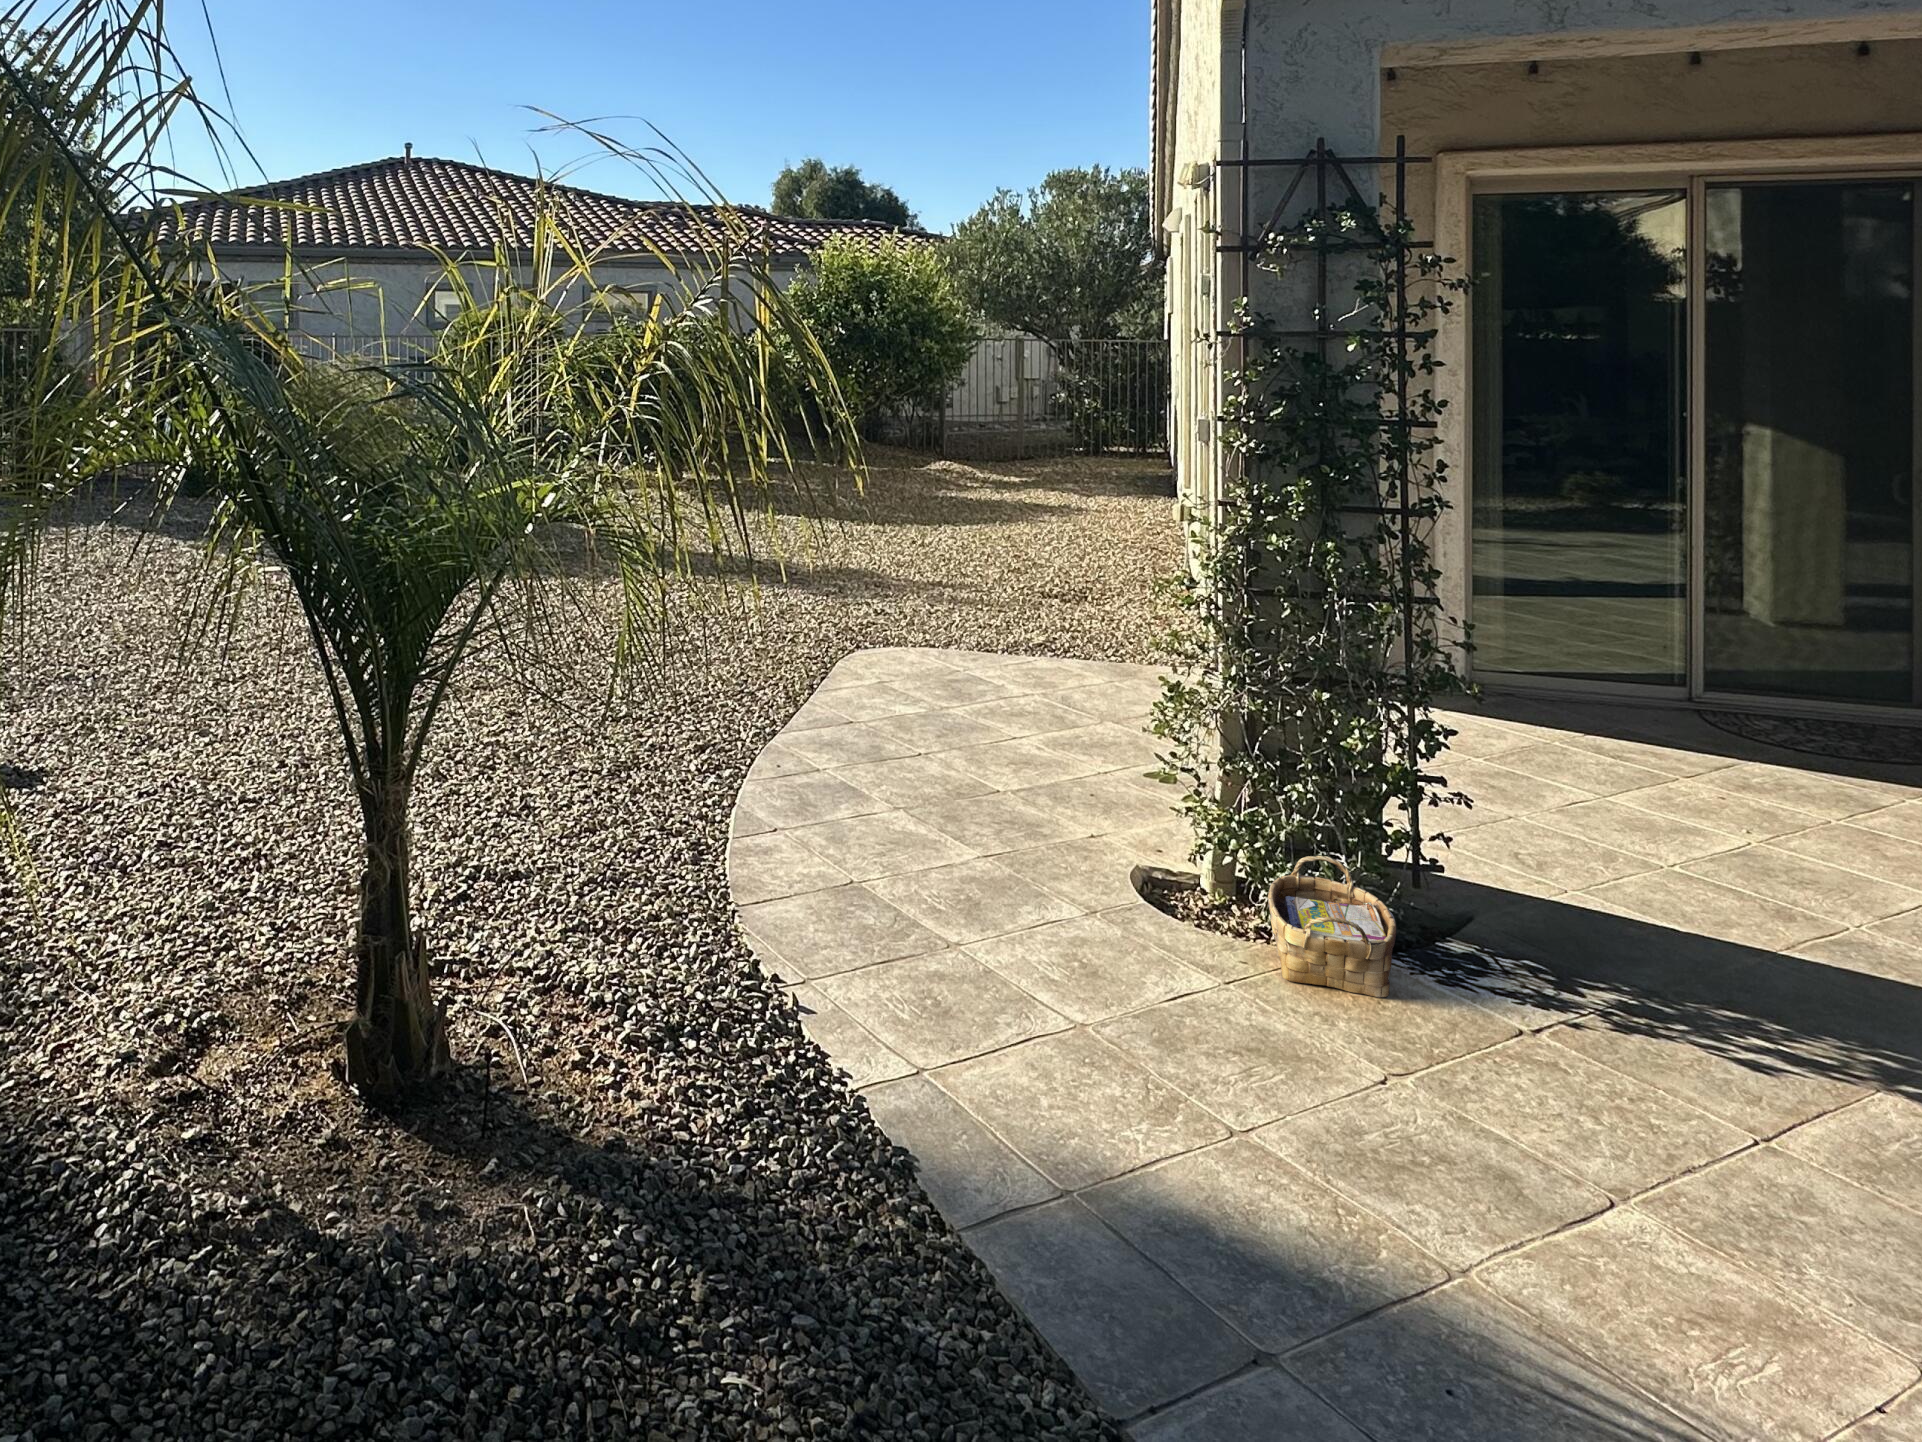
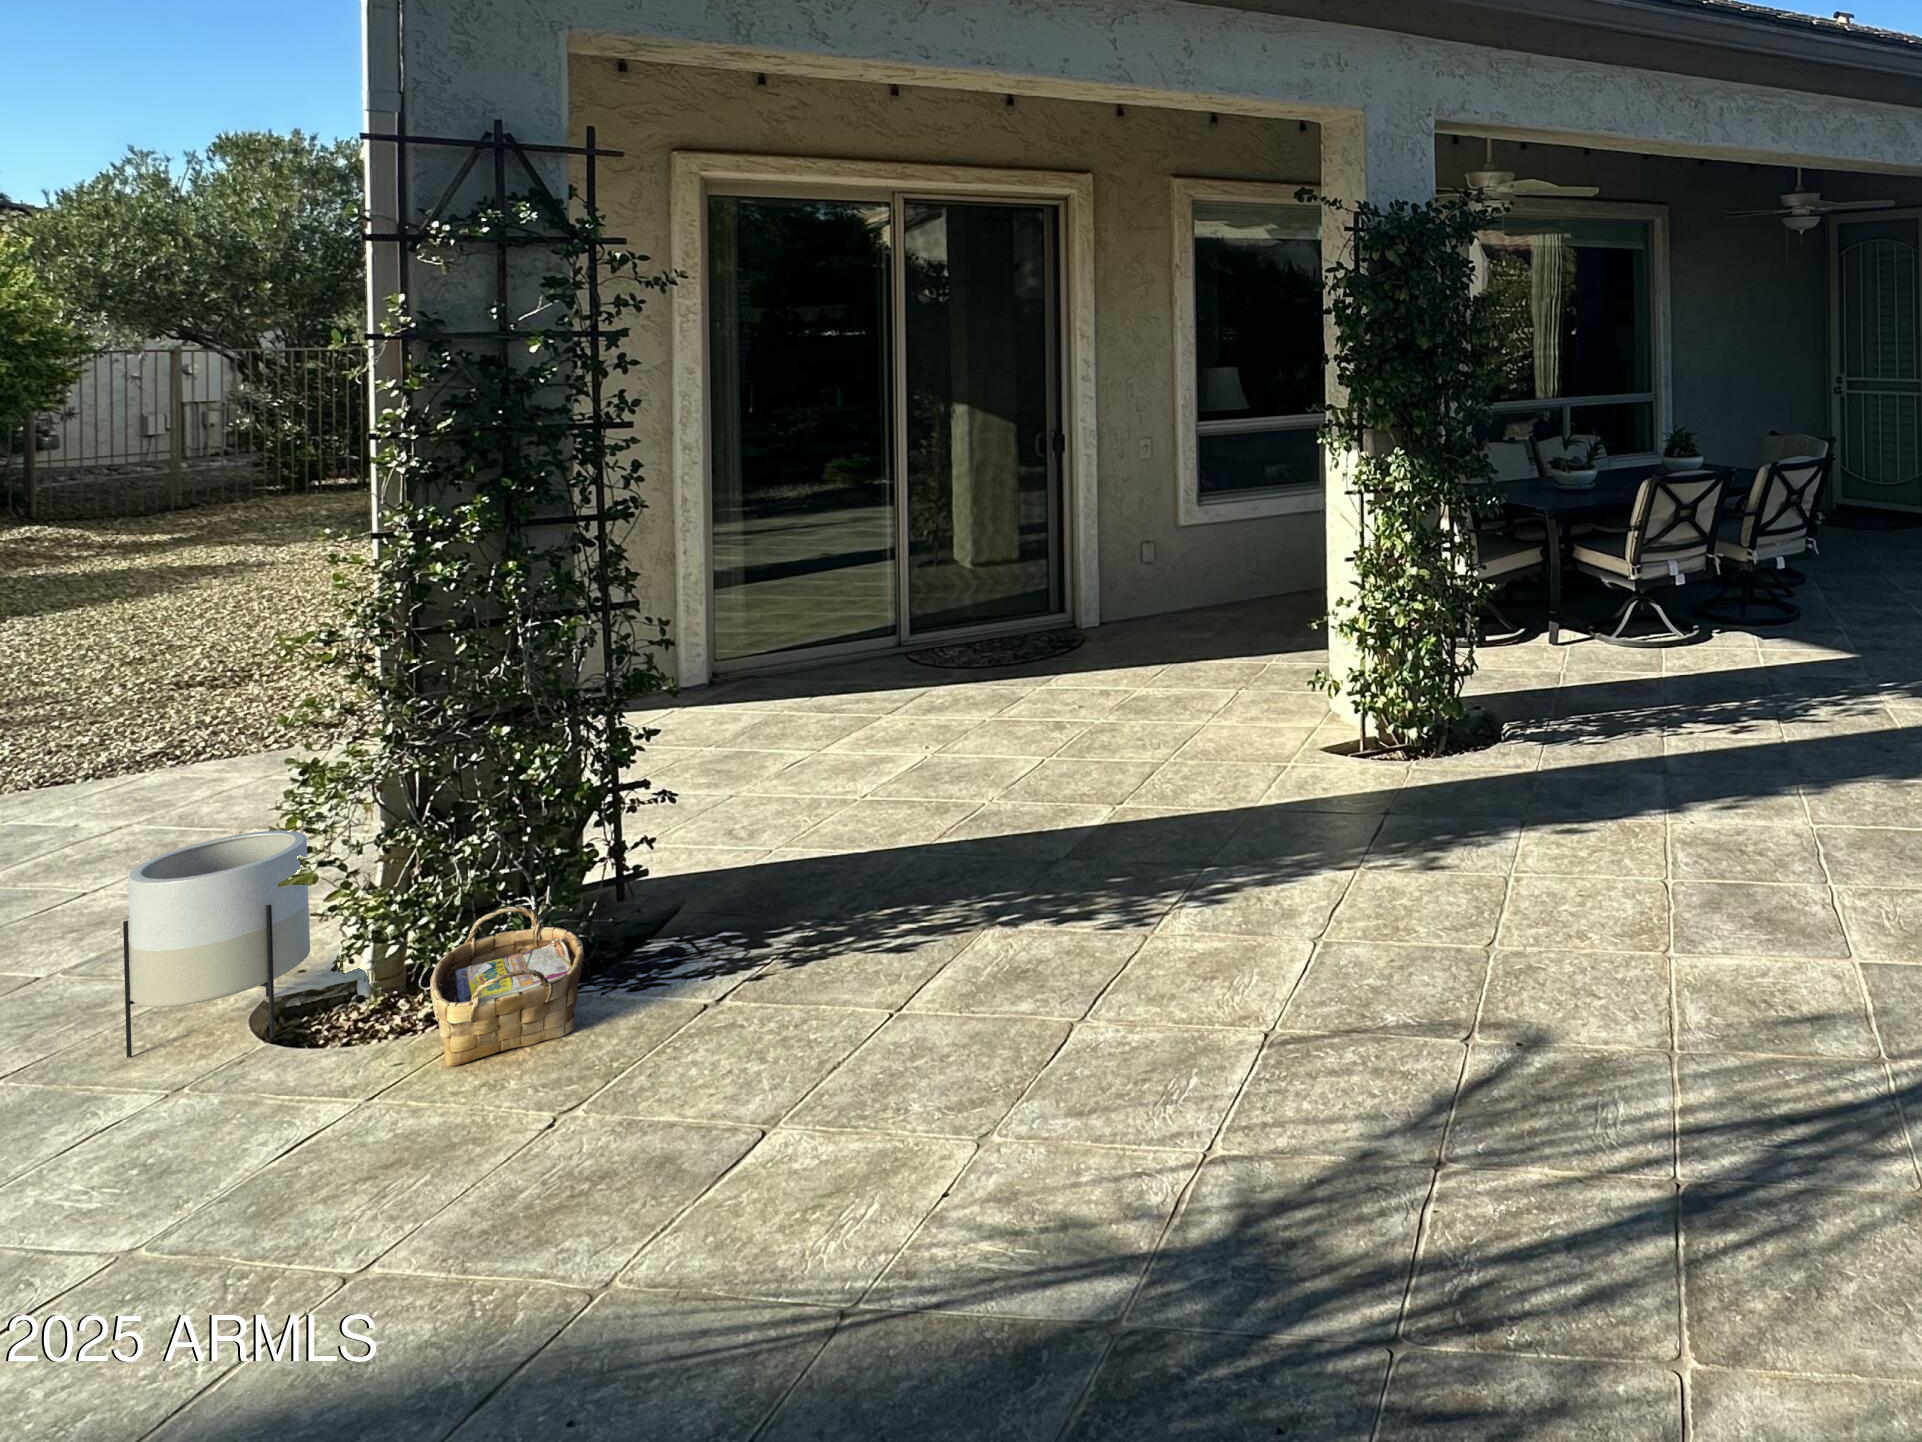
planter: none [1060,721,1172,894] -> present [123,830,310,1058]

